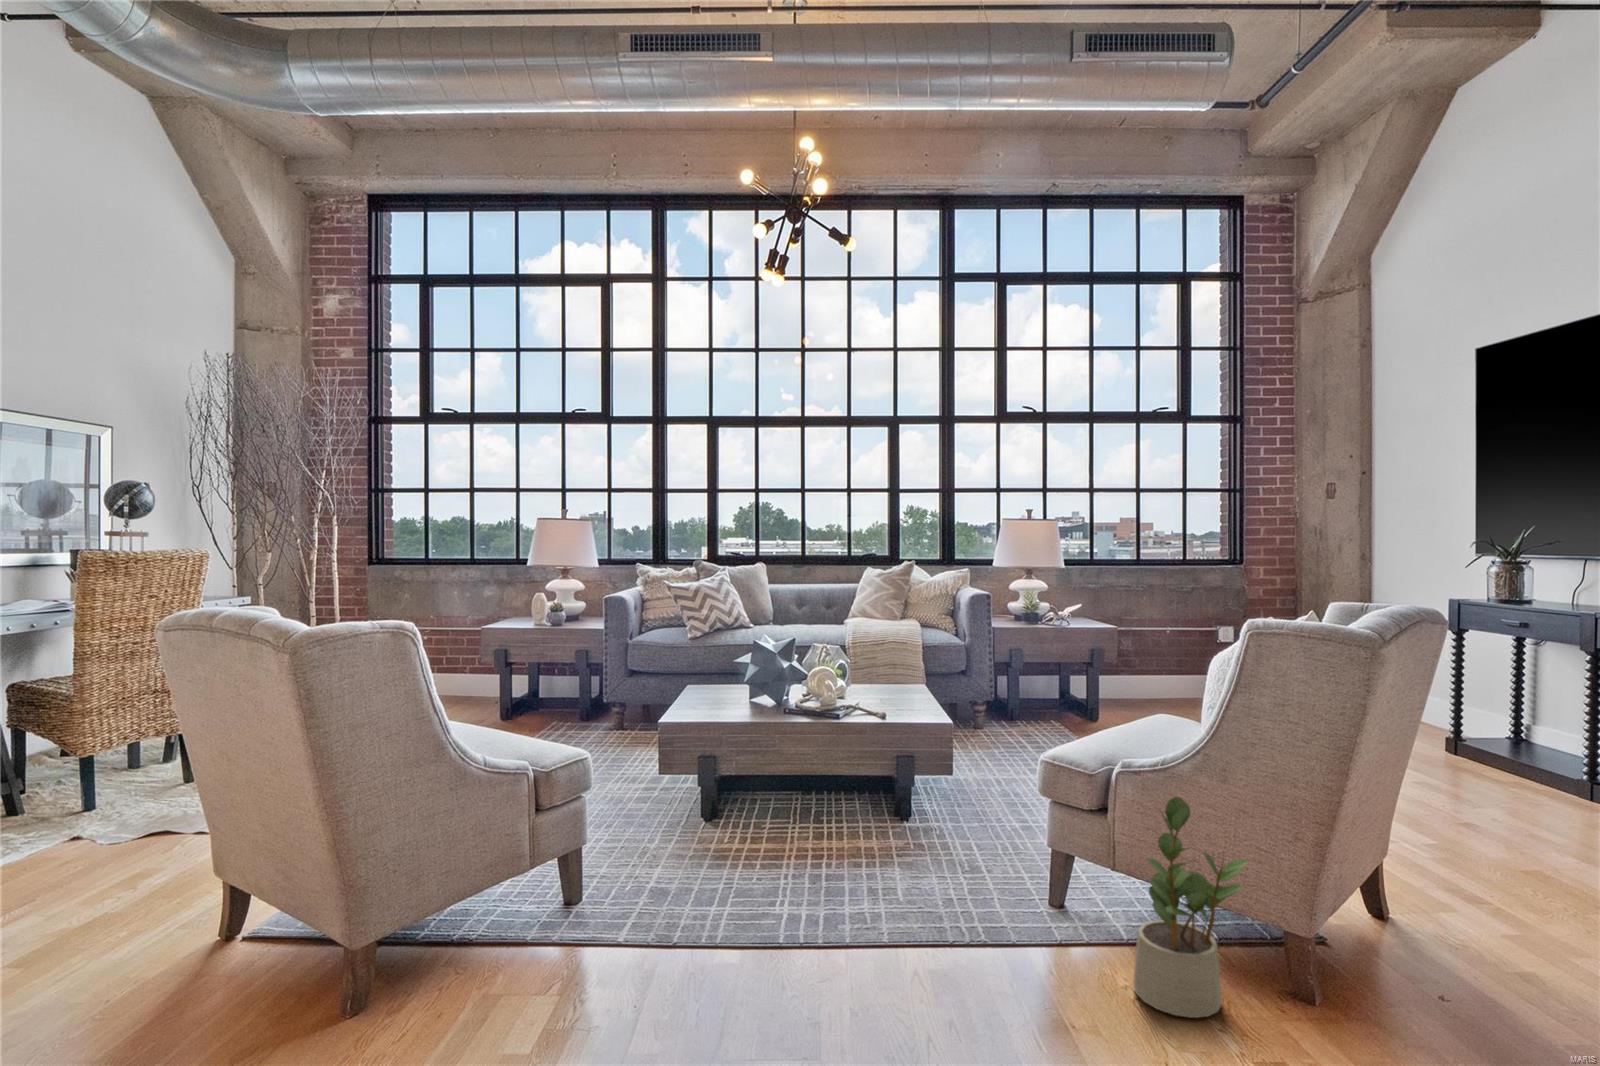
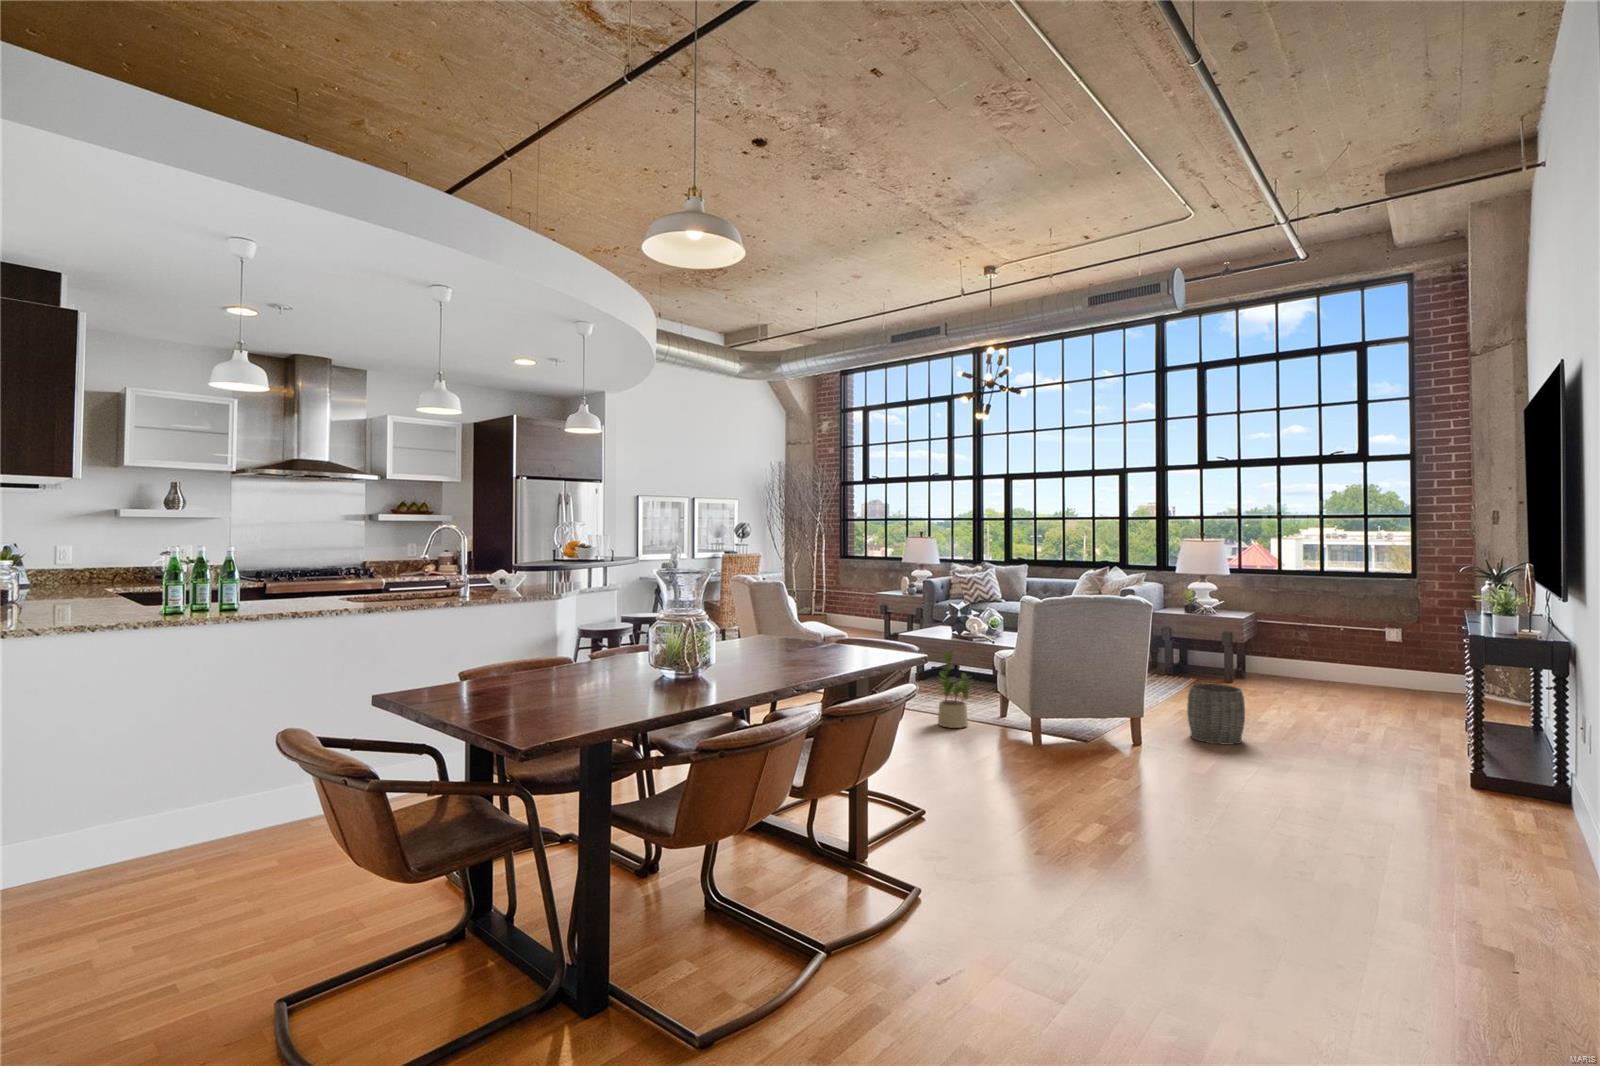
woven basket: none [1423,762,1543,884] -> present [1187,683,1245,745]

